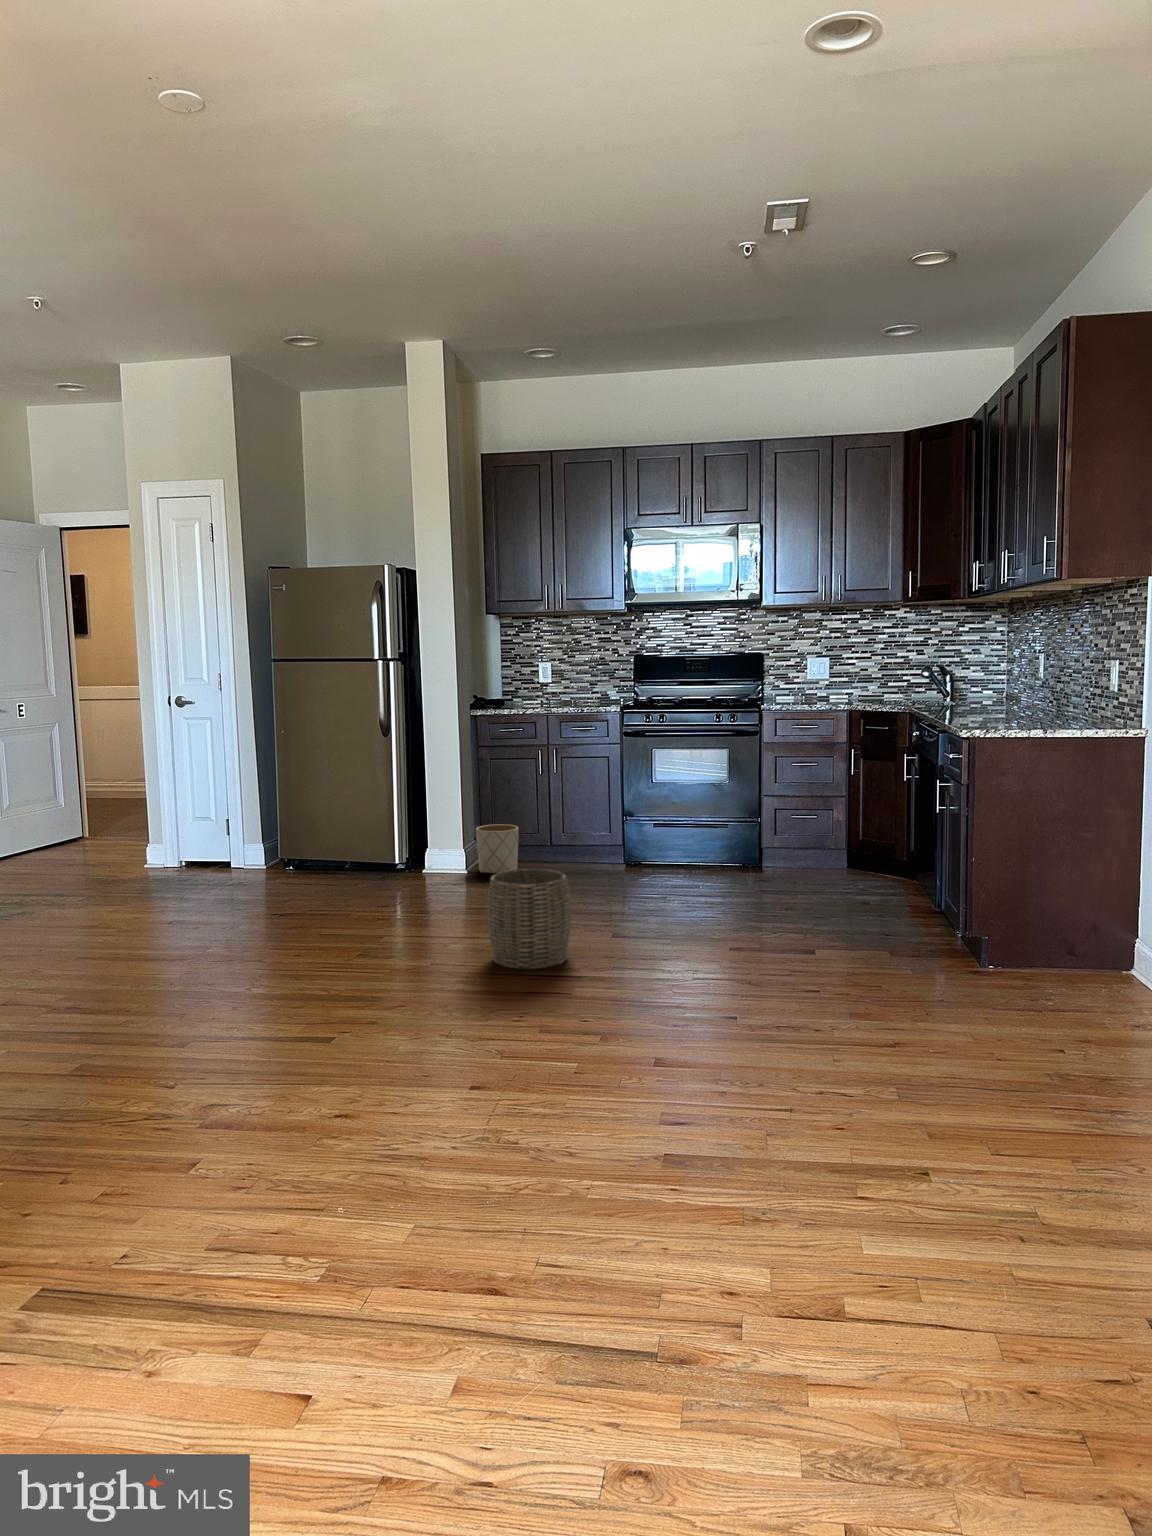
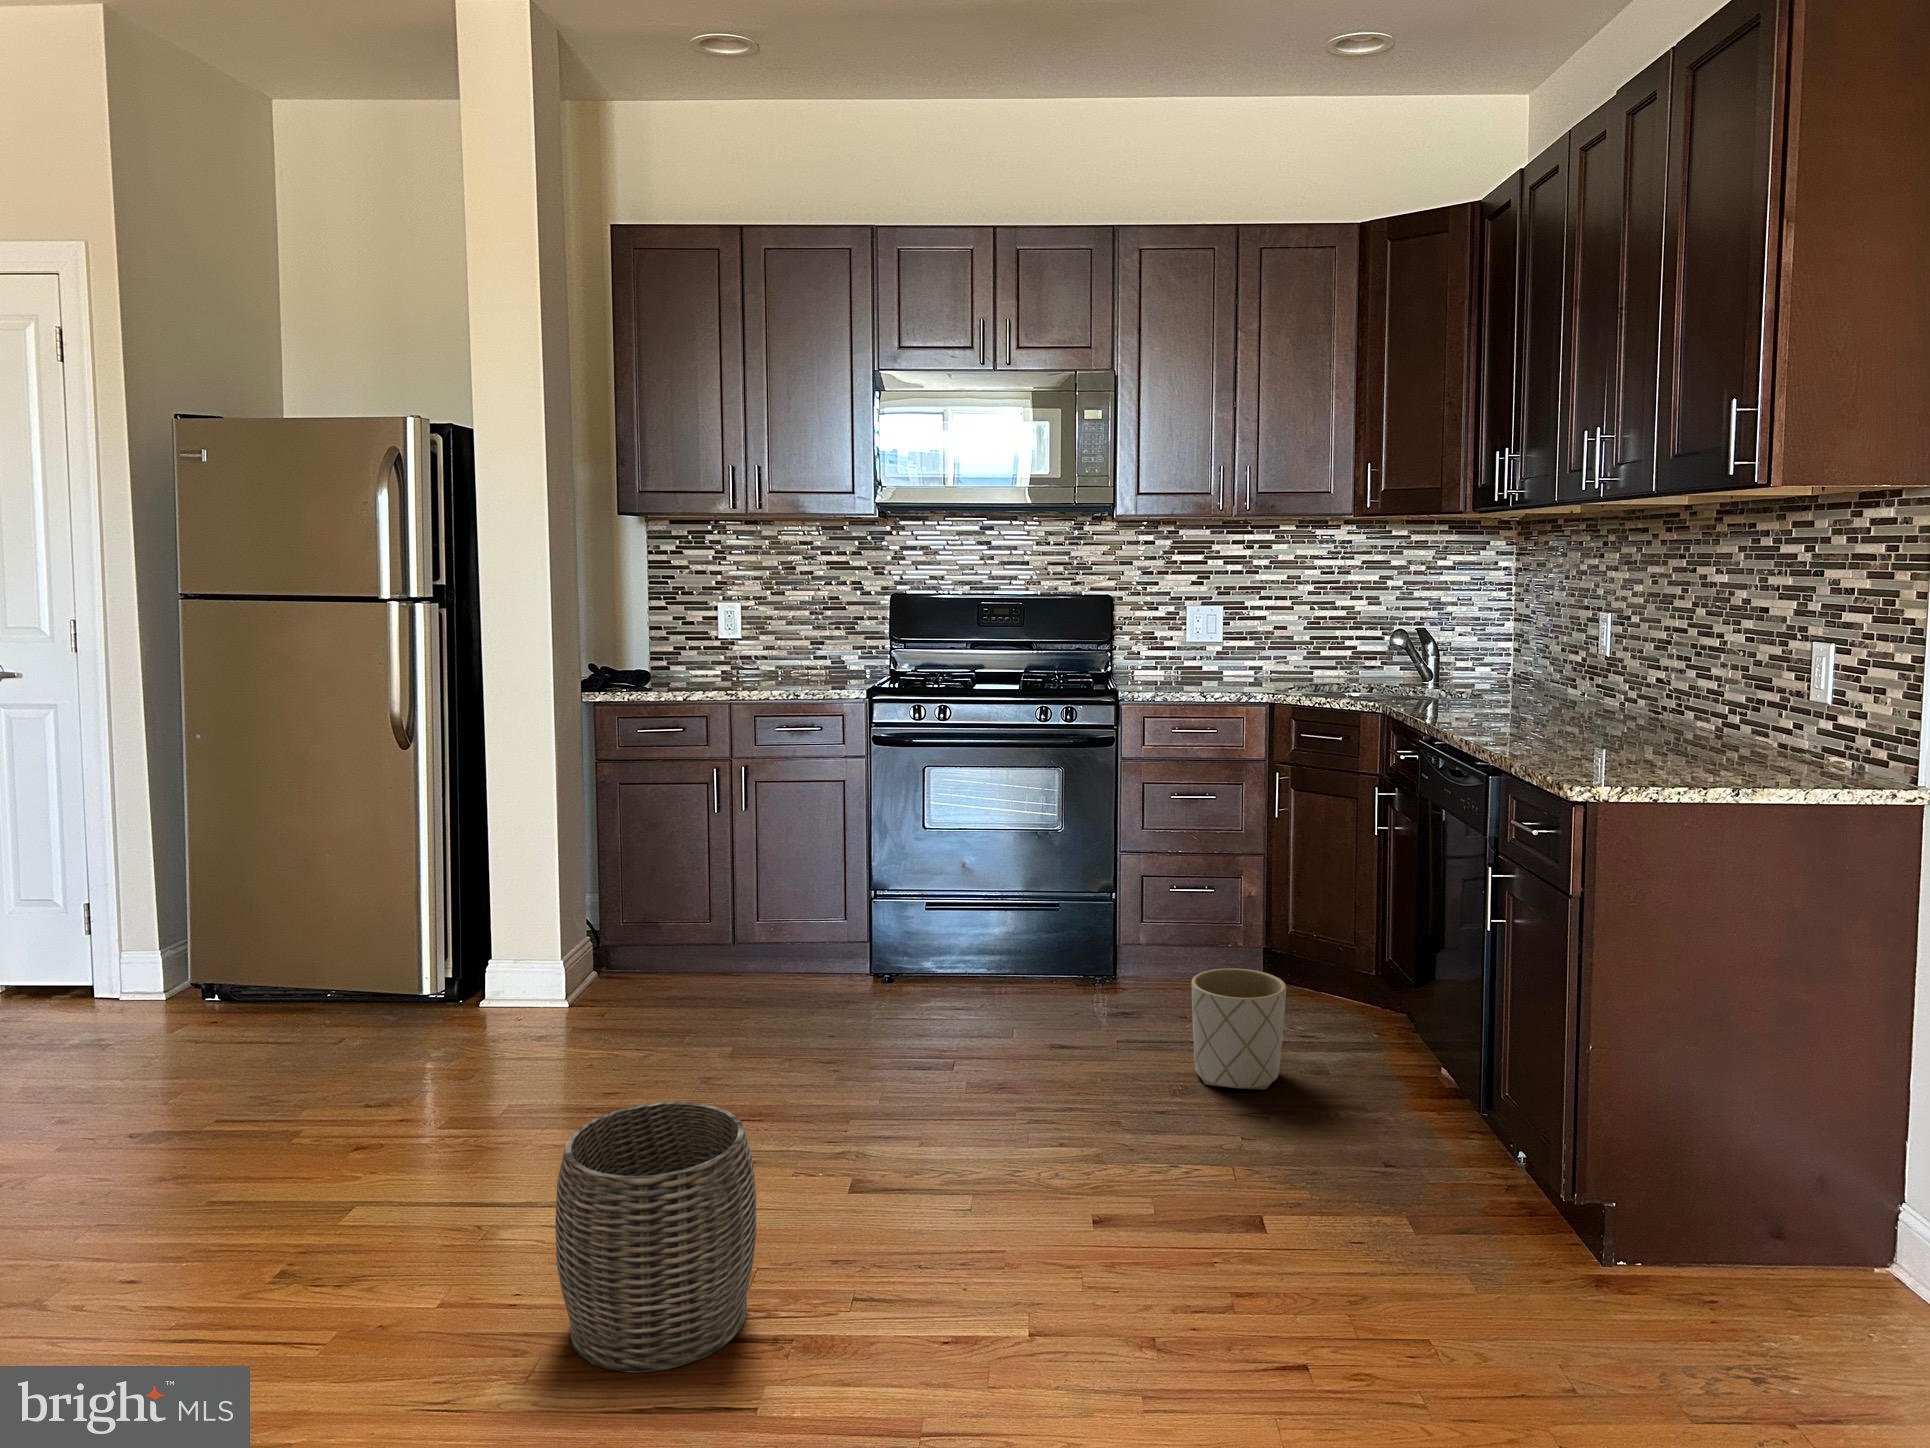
planter: present [476,824,519,873] -> present [1192,968,1286,1090]

